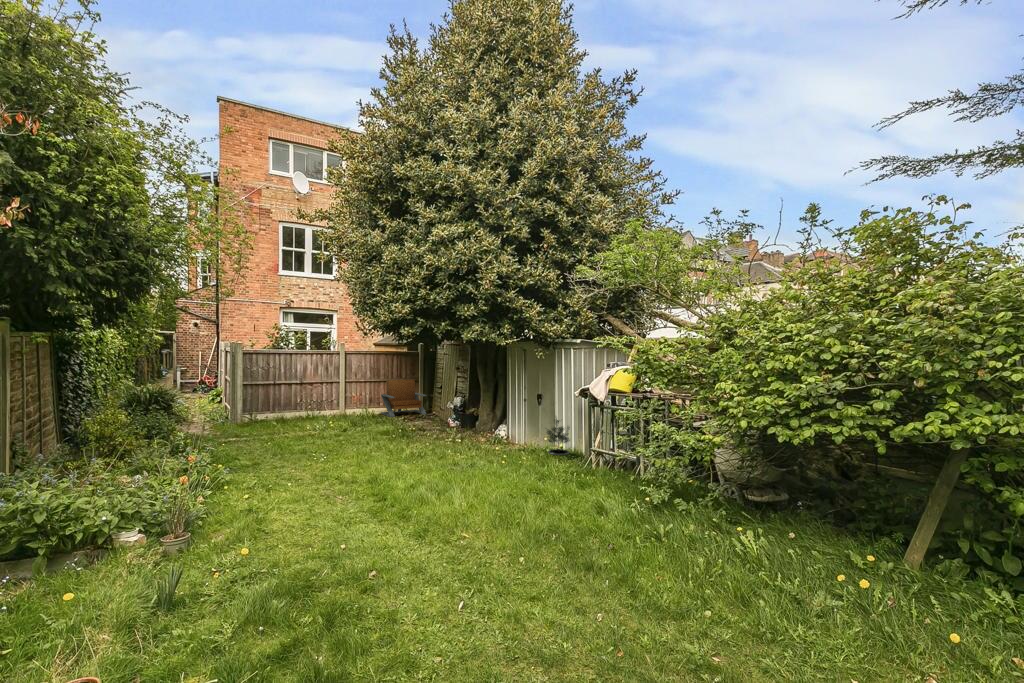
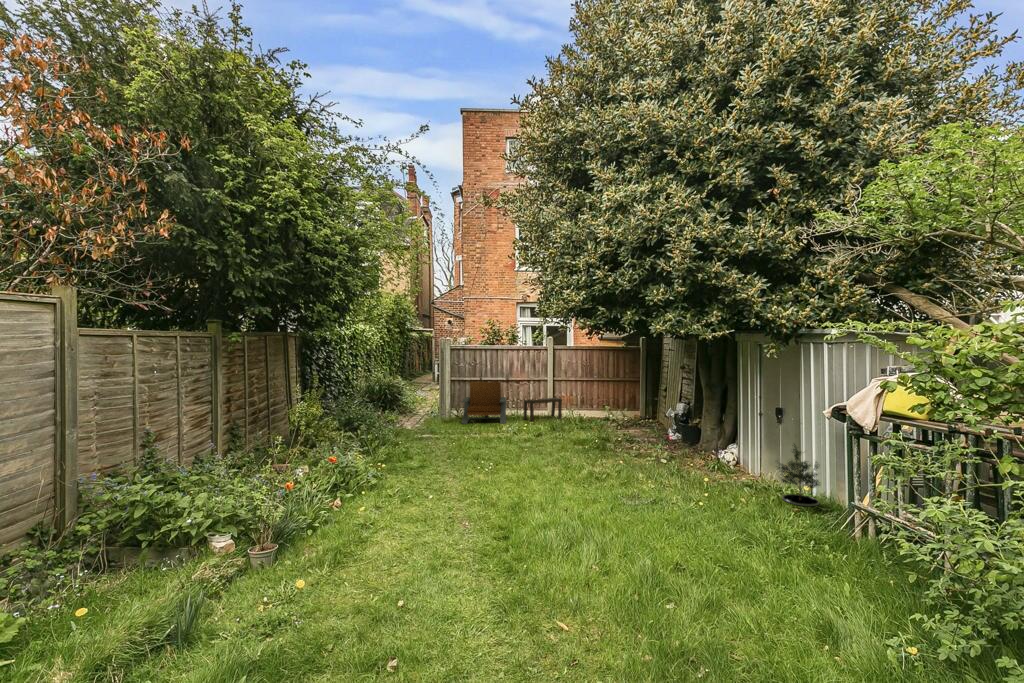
lounge chair: present [381,380,426,417] -> present [462,382,507,424]
bench: none [317,398,356,421] -> present [524,398,562,421]

